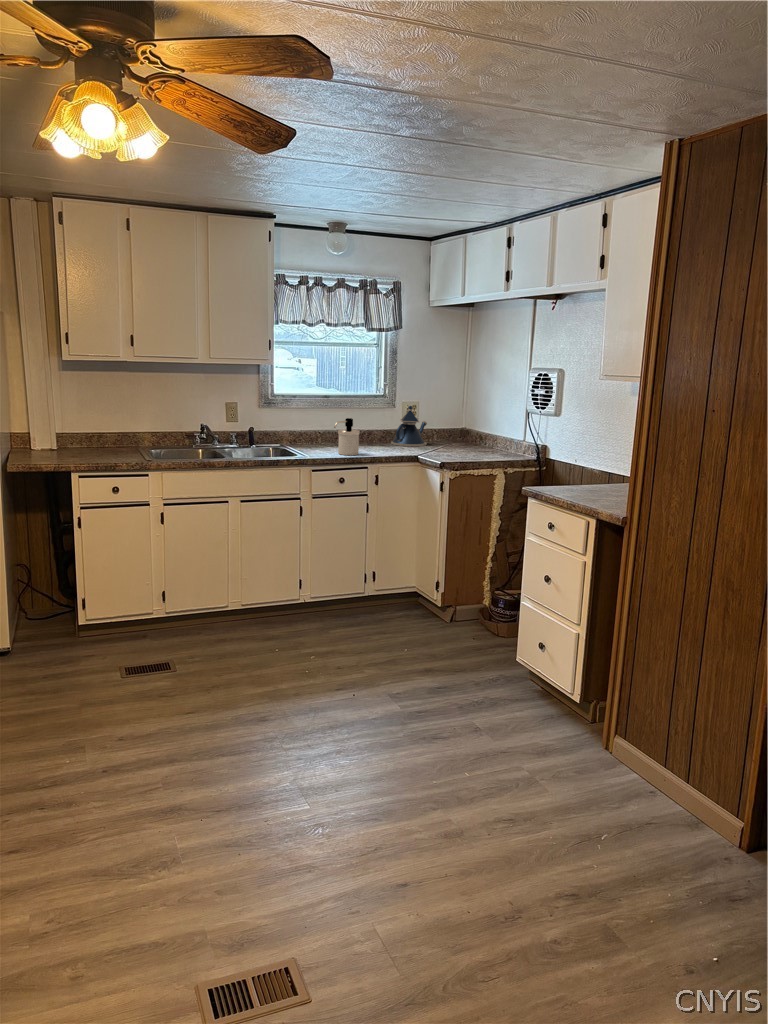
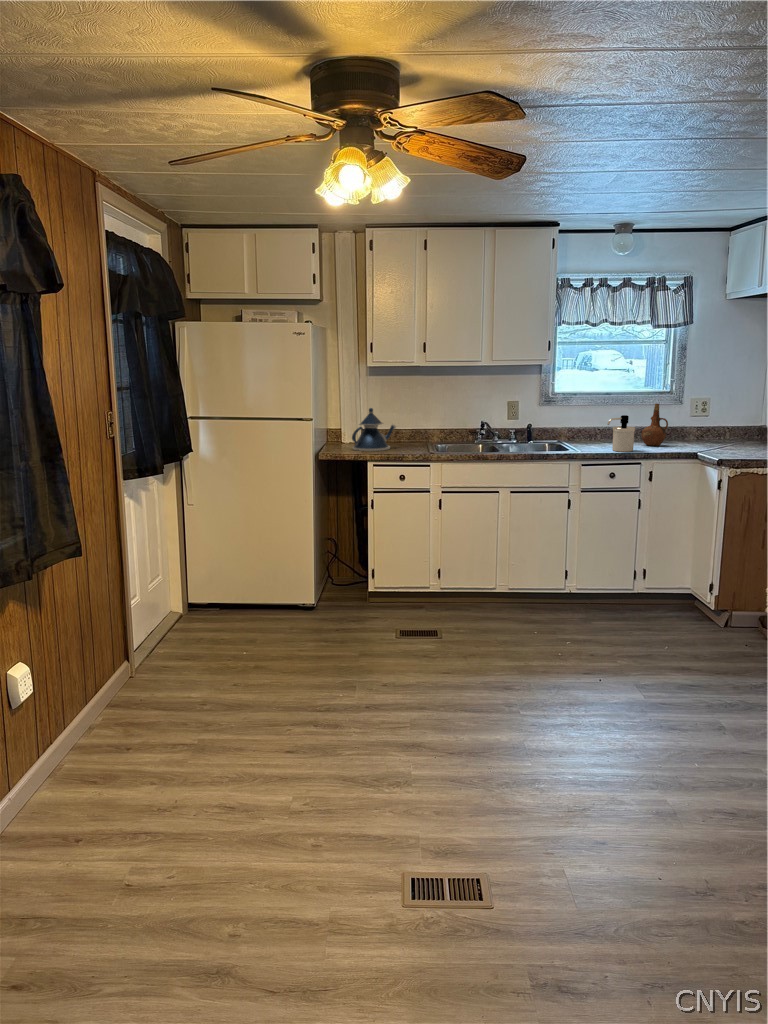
teapot: present [391,406,427,446] -> present [352,408,396,451]
ceramic pitcher: none [362,407,386,448] -> present [641,404,668,446]

